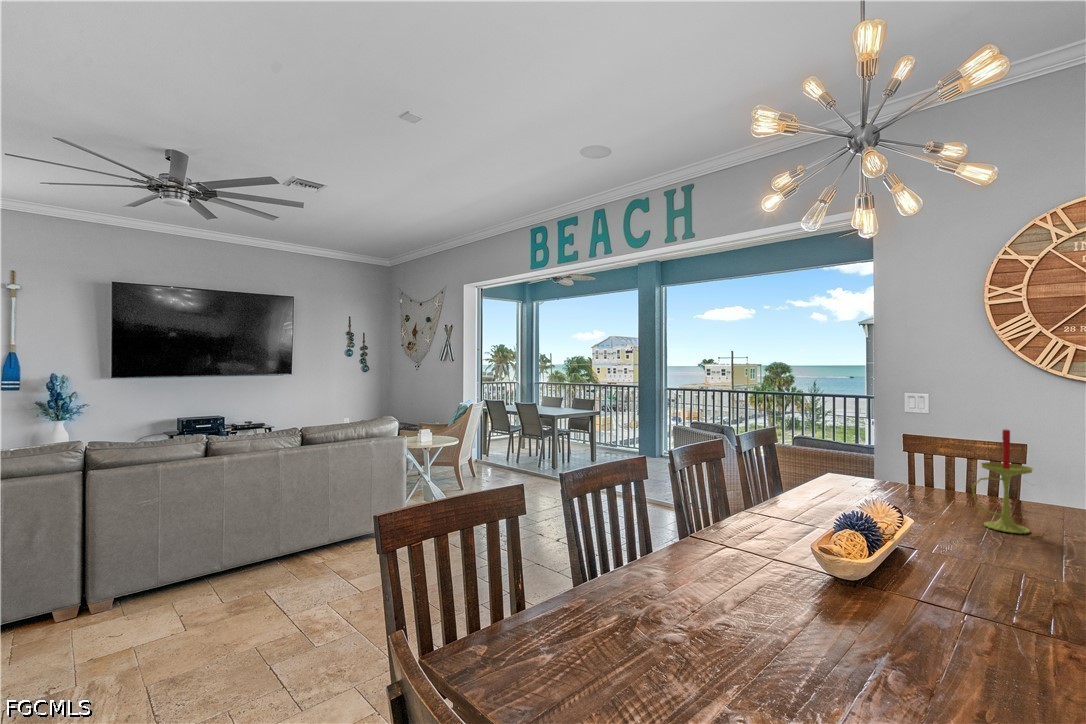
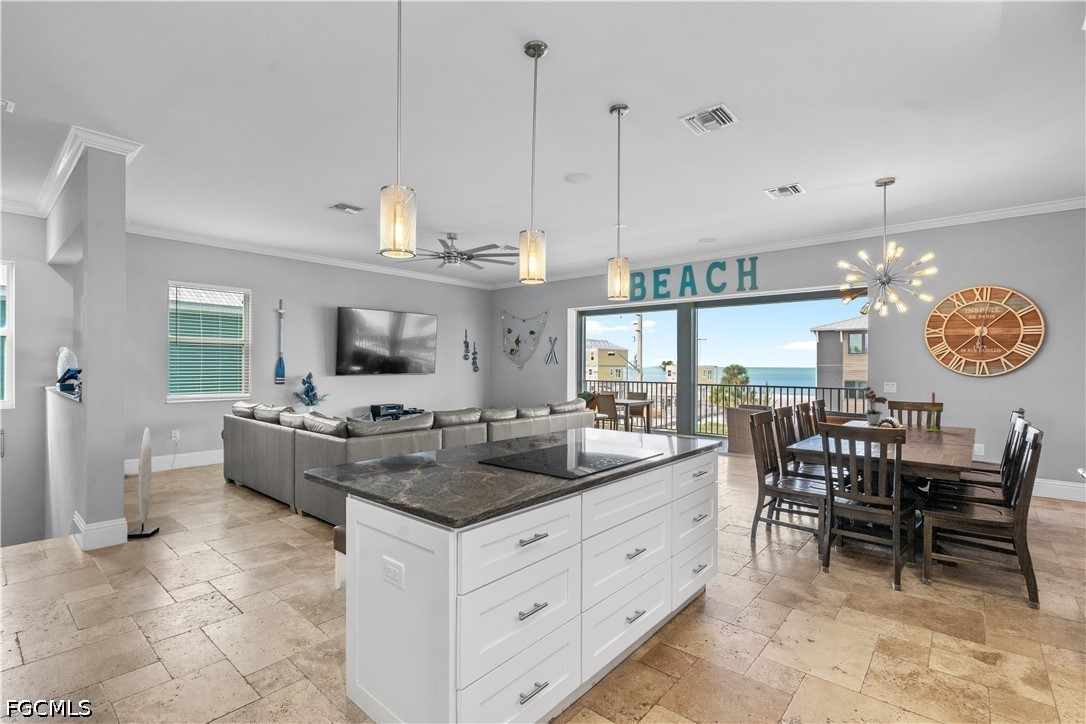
flower arrangement: none [833,405,899,493] -> present [862,387,887,424]

